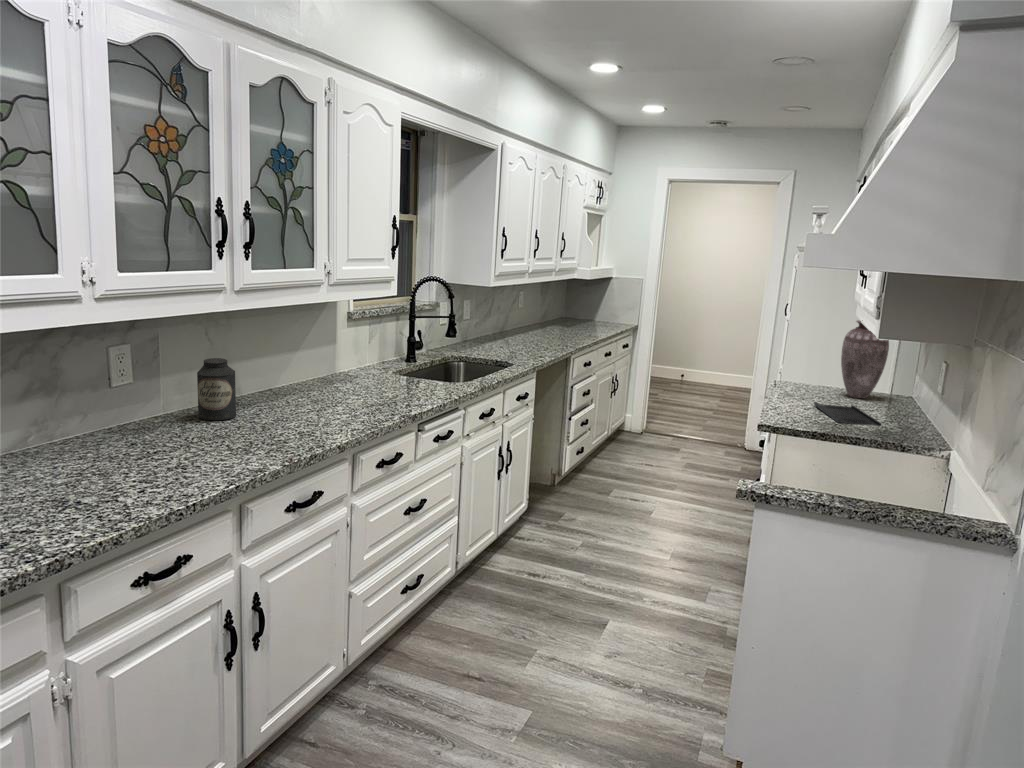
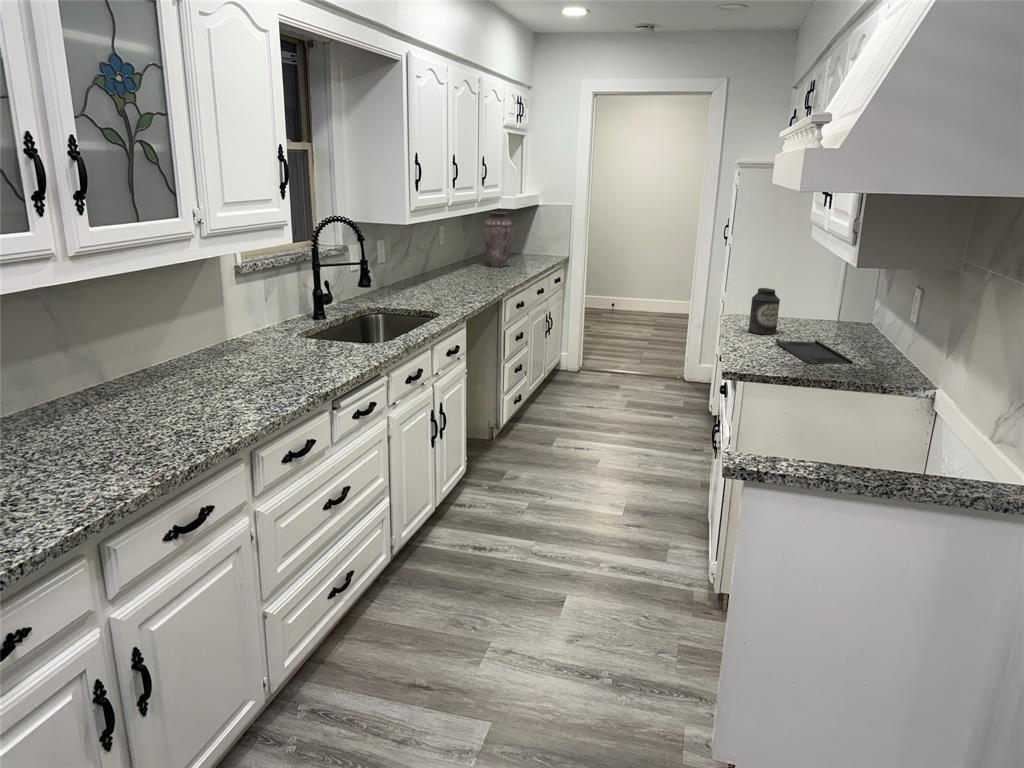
vase: present [841,320,889,398] -> present [483,212,513,267]
canister: present [197,358,236,420] -> present [748,288,780,335]

